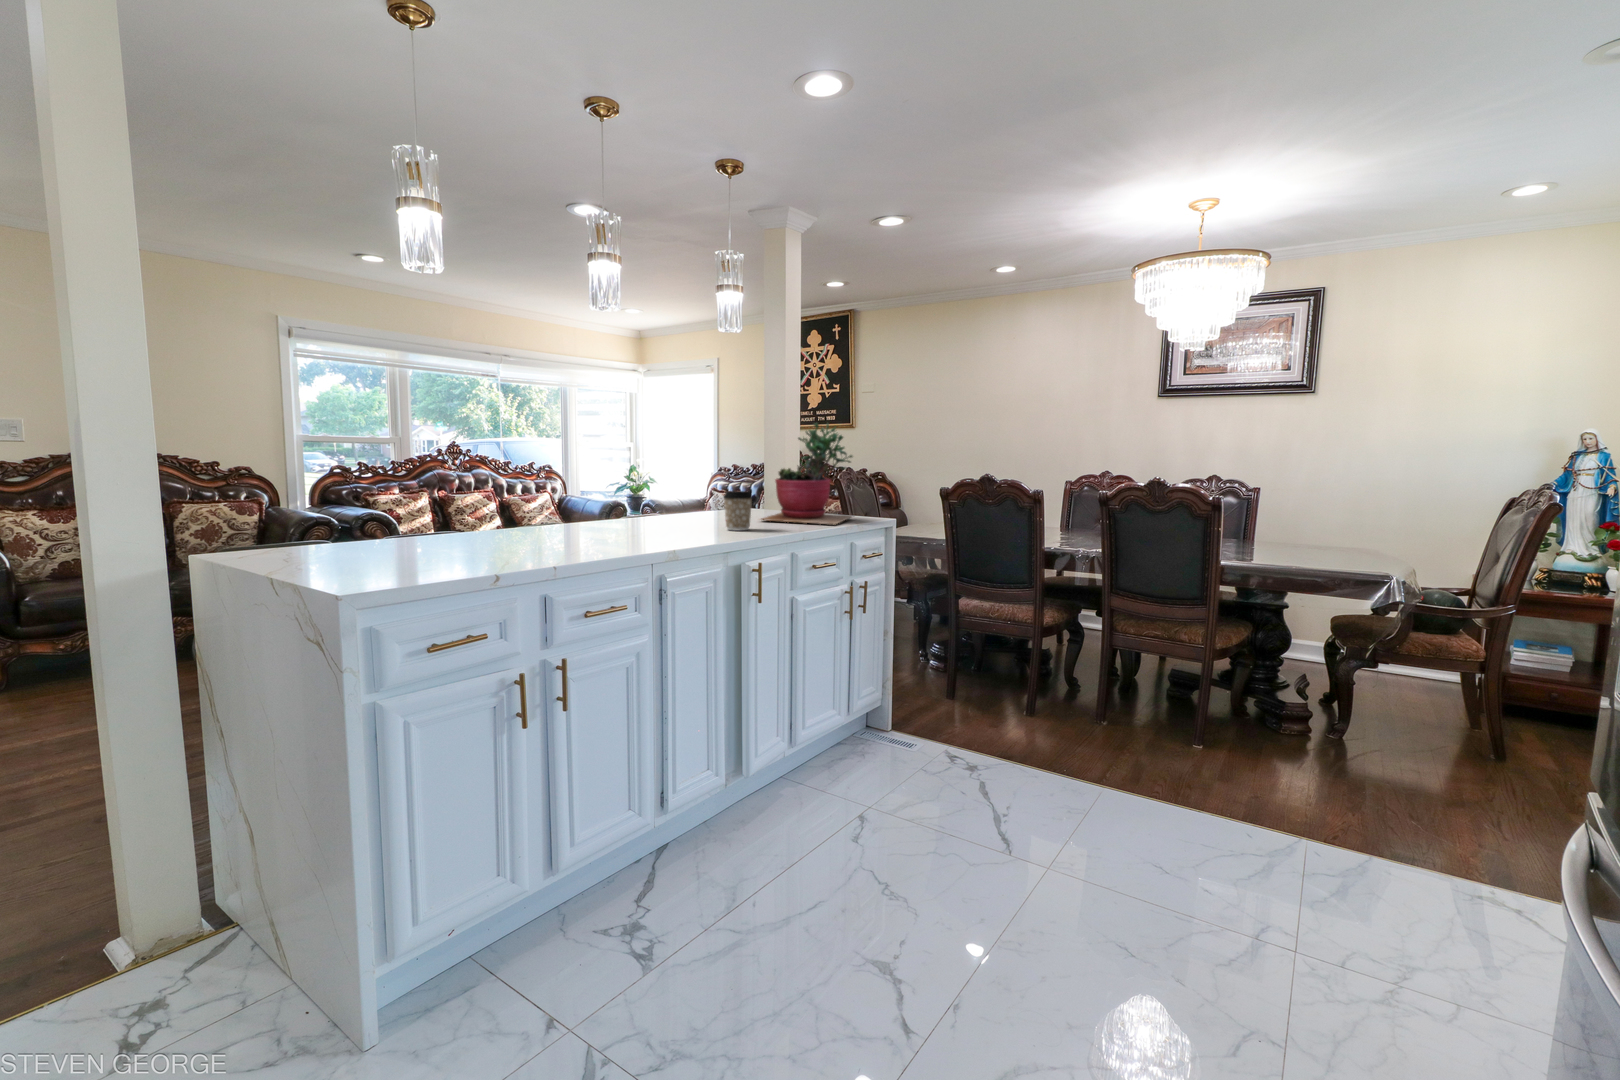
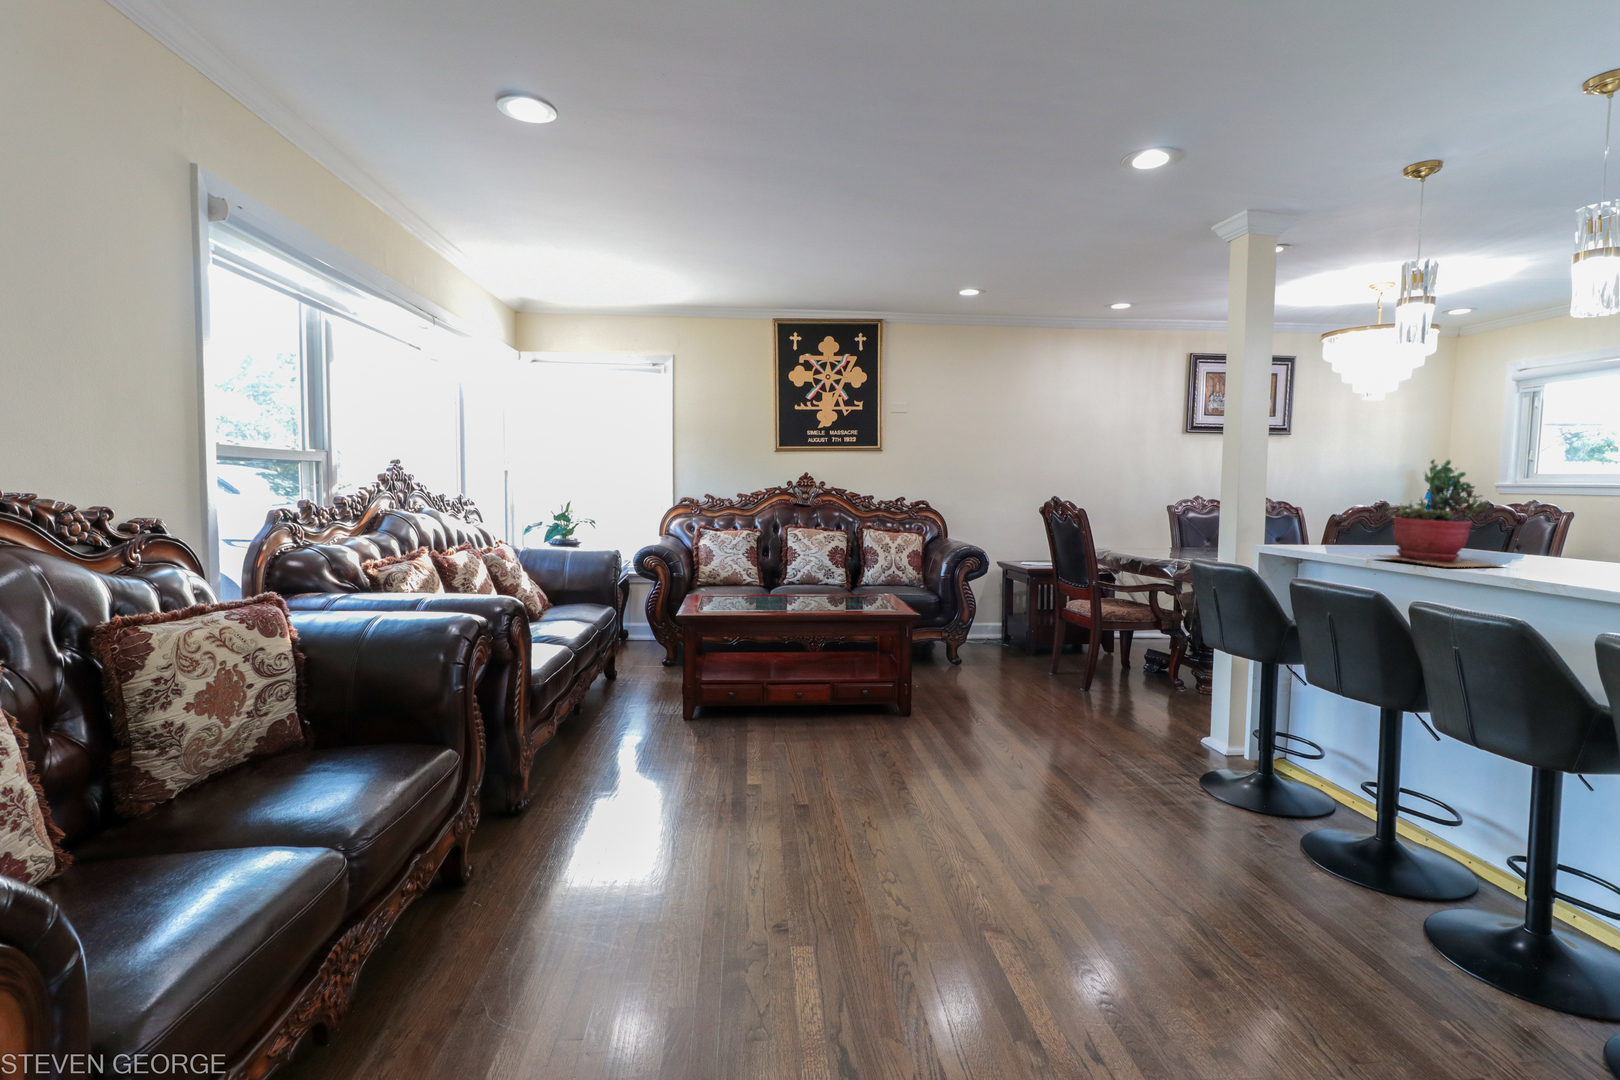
coffee cup: present [724,491,752,531] -> none [1544,537,1592,582]

